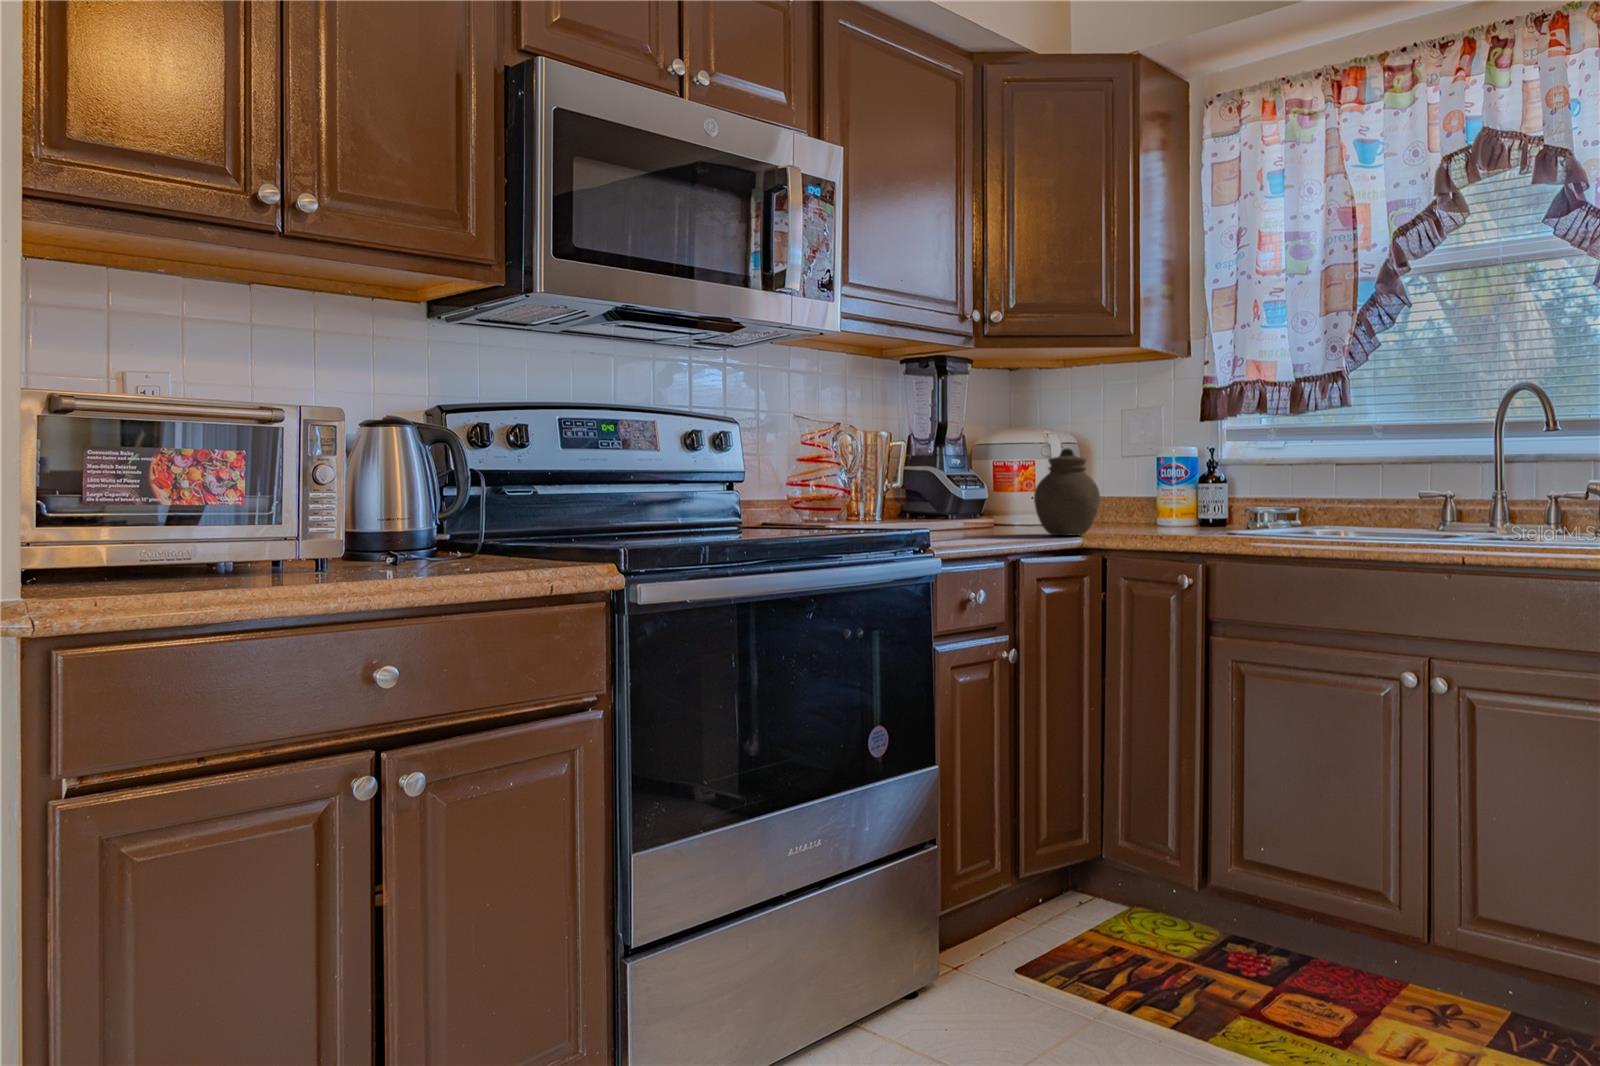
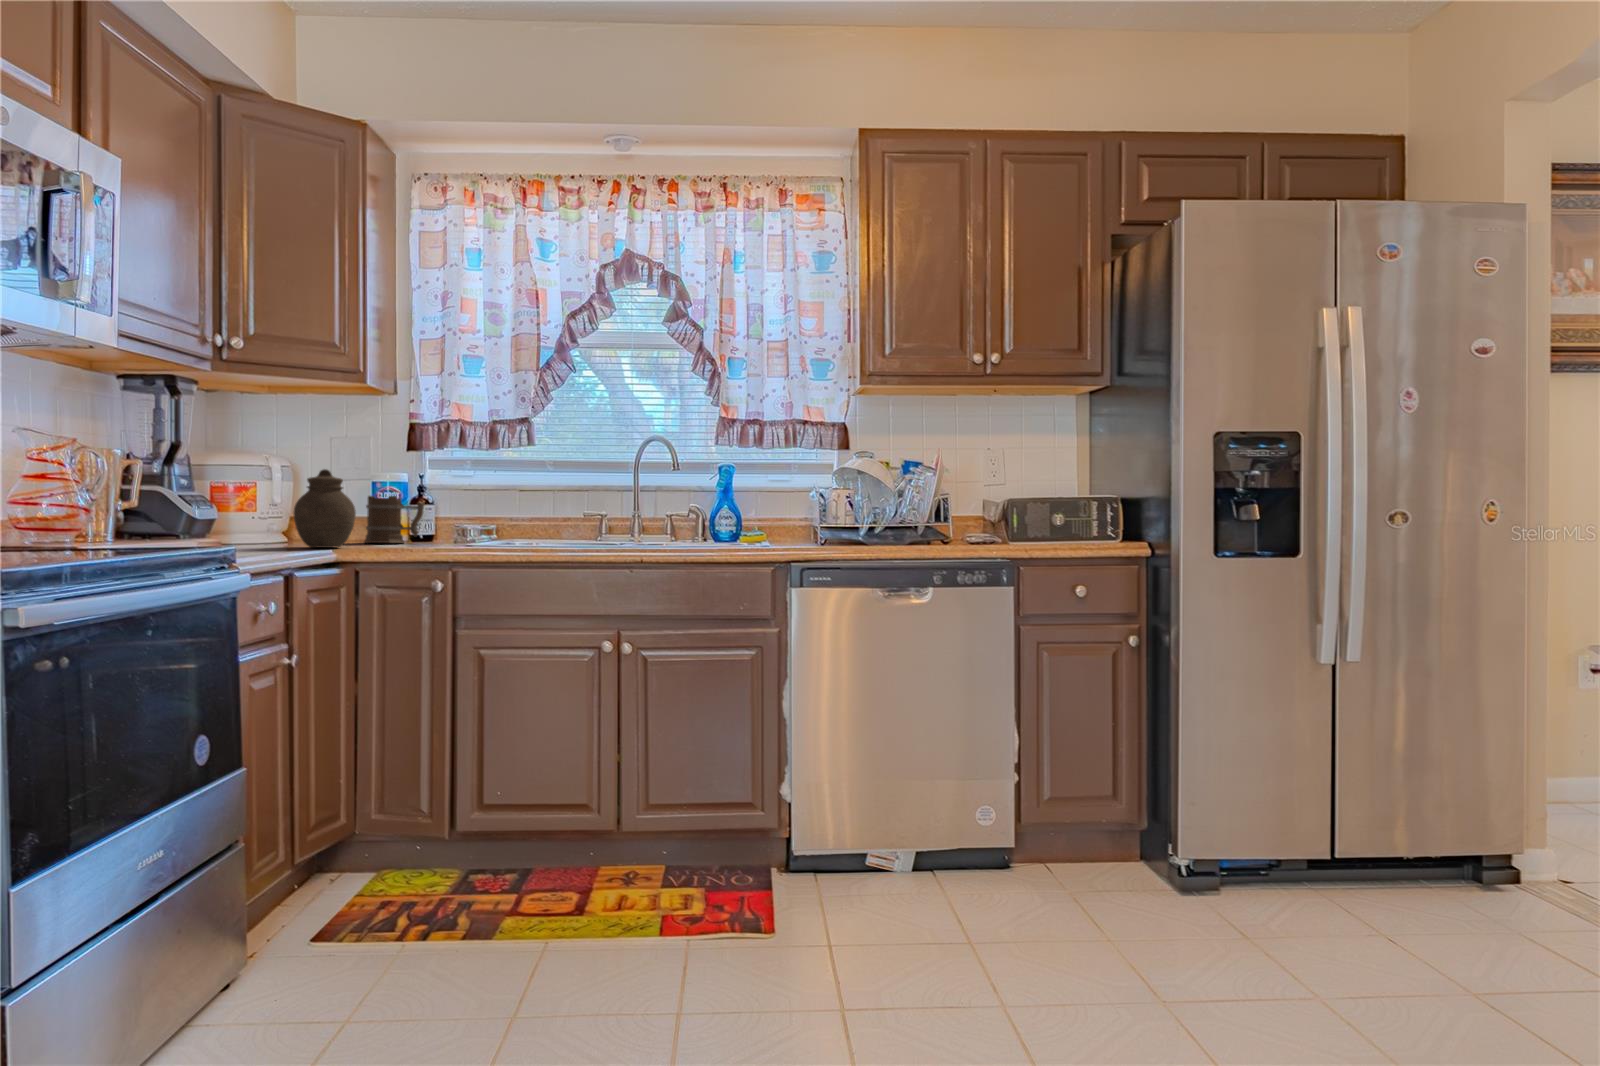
mug: none [1122,476,1193,531] -> present [364,496,425,543]

